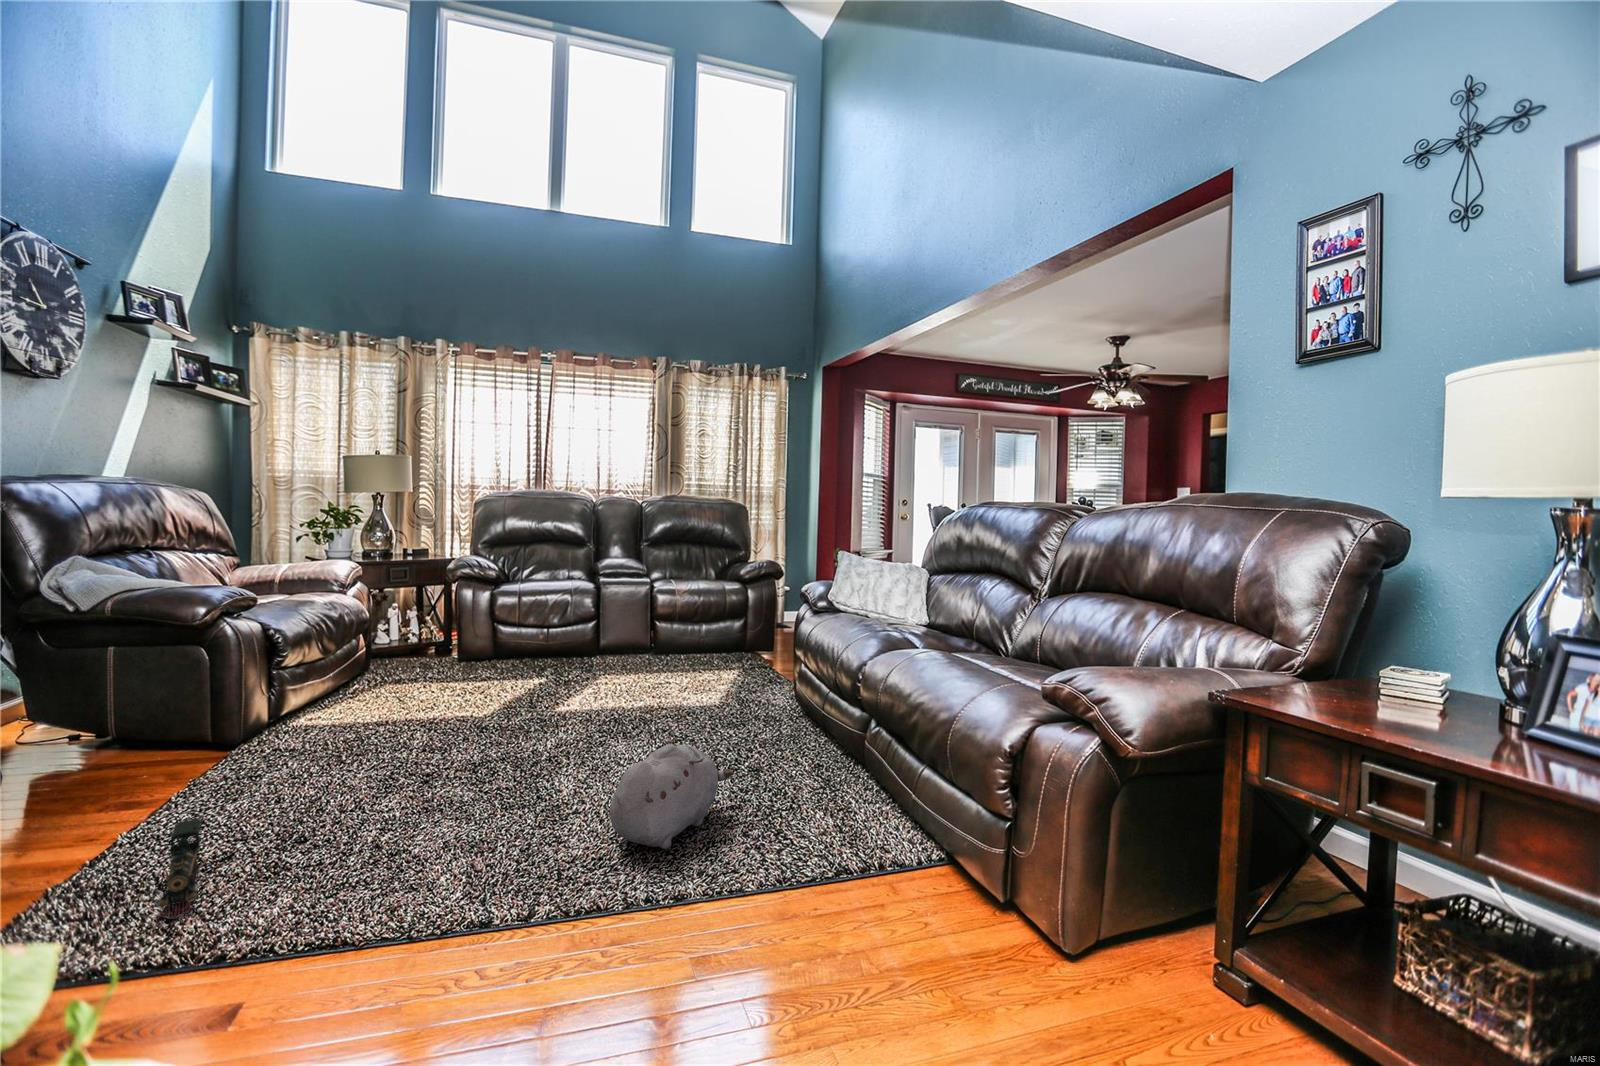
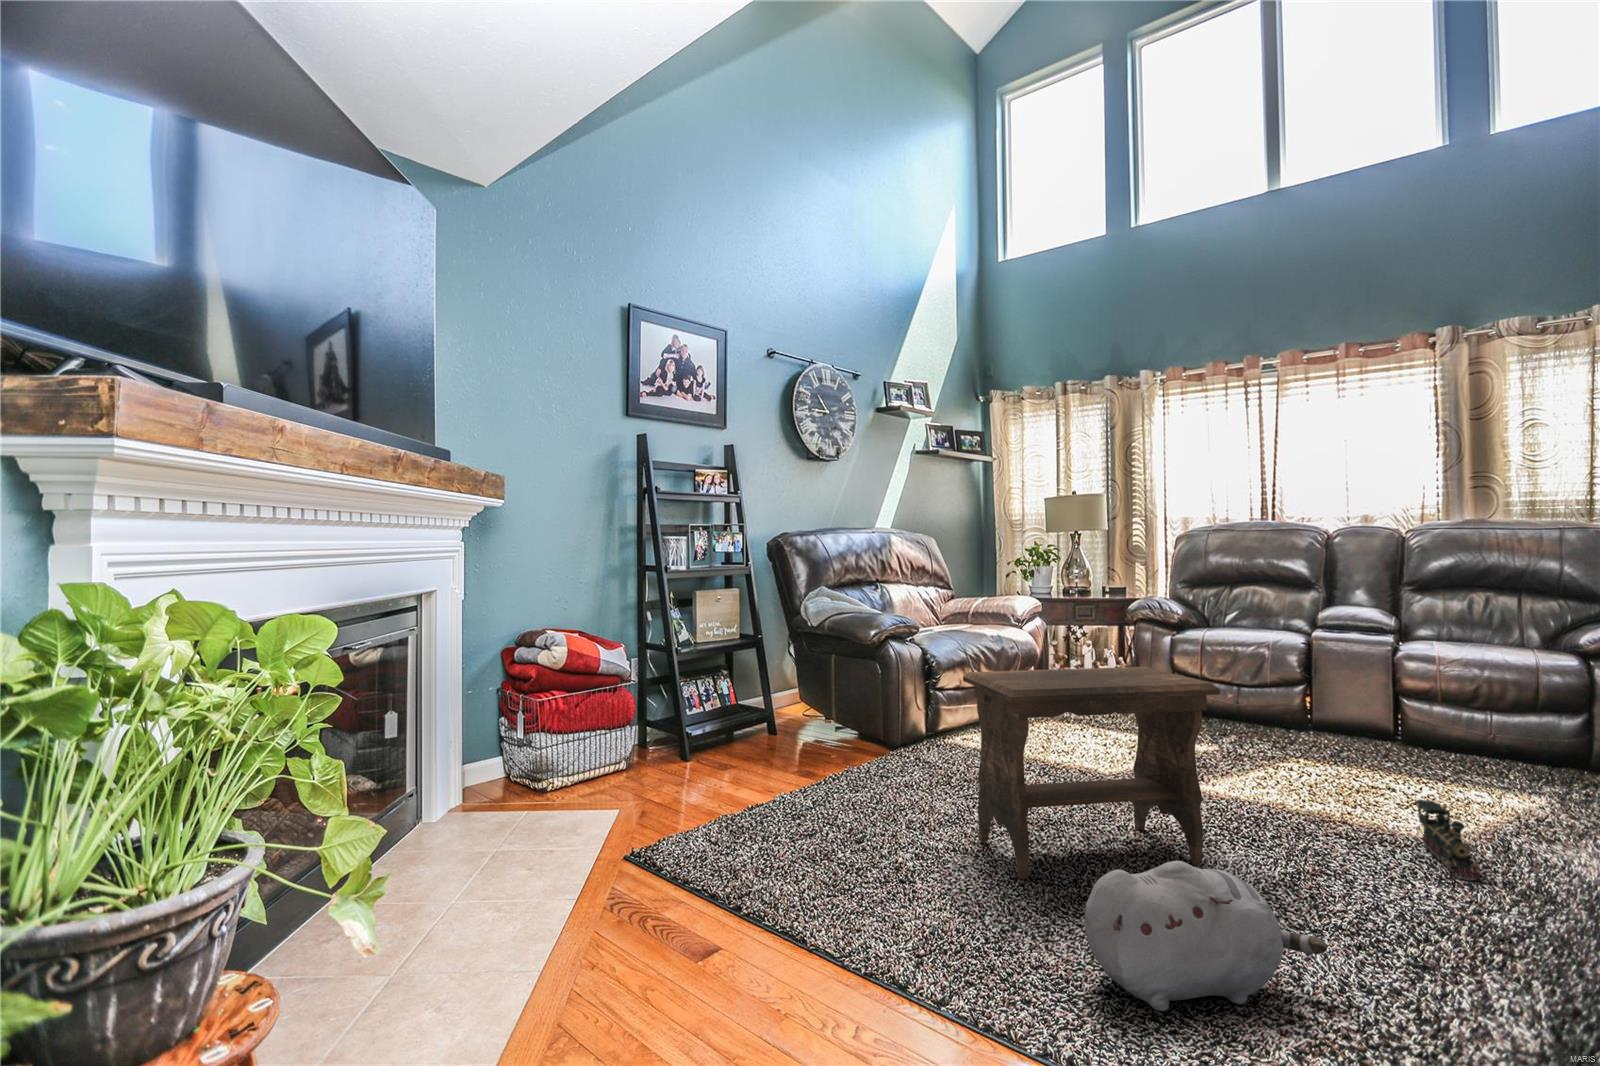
footstool: none [416,616,624,812] -> present [963,667,1220,879]
toy train: present [158,819,202,919] -> present [1416,800,1479,880]

